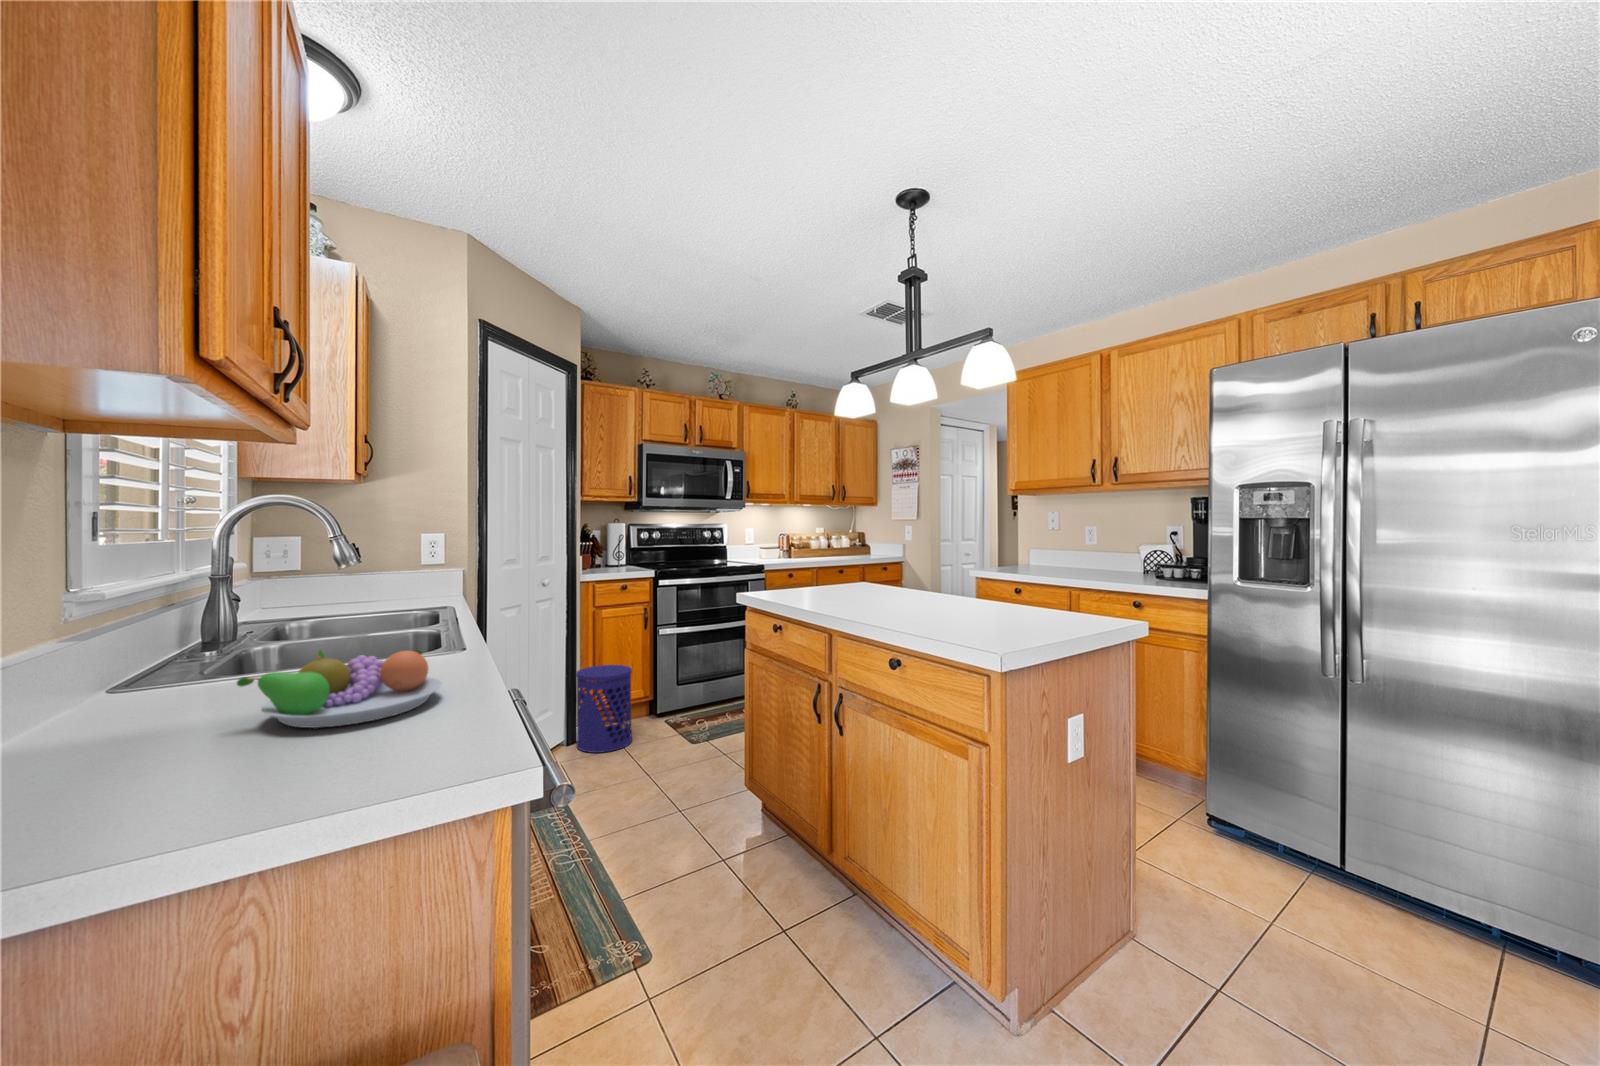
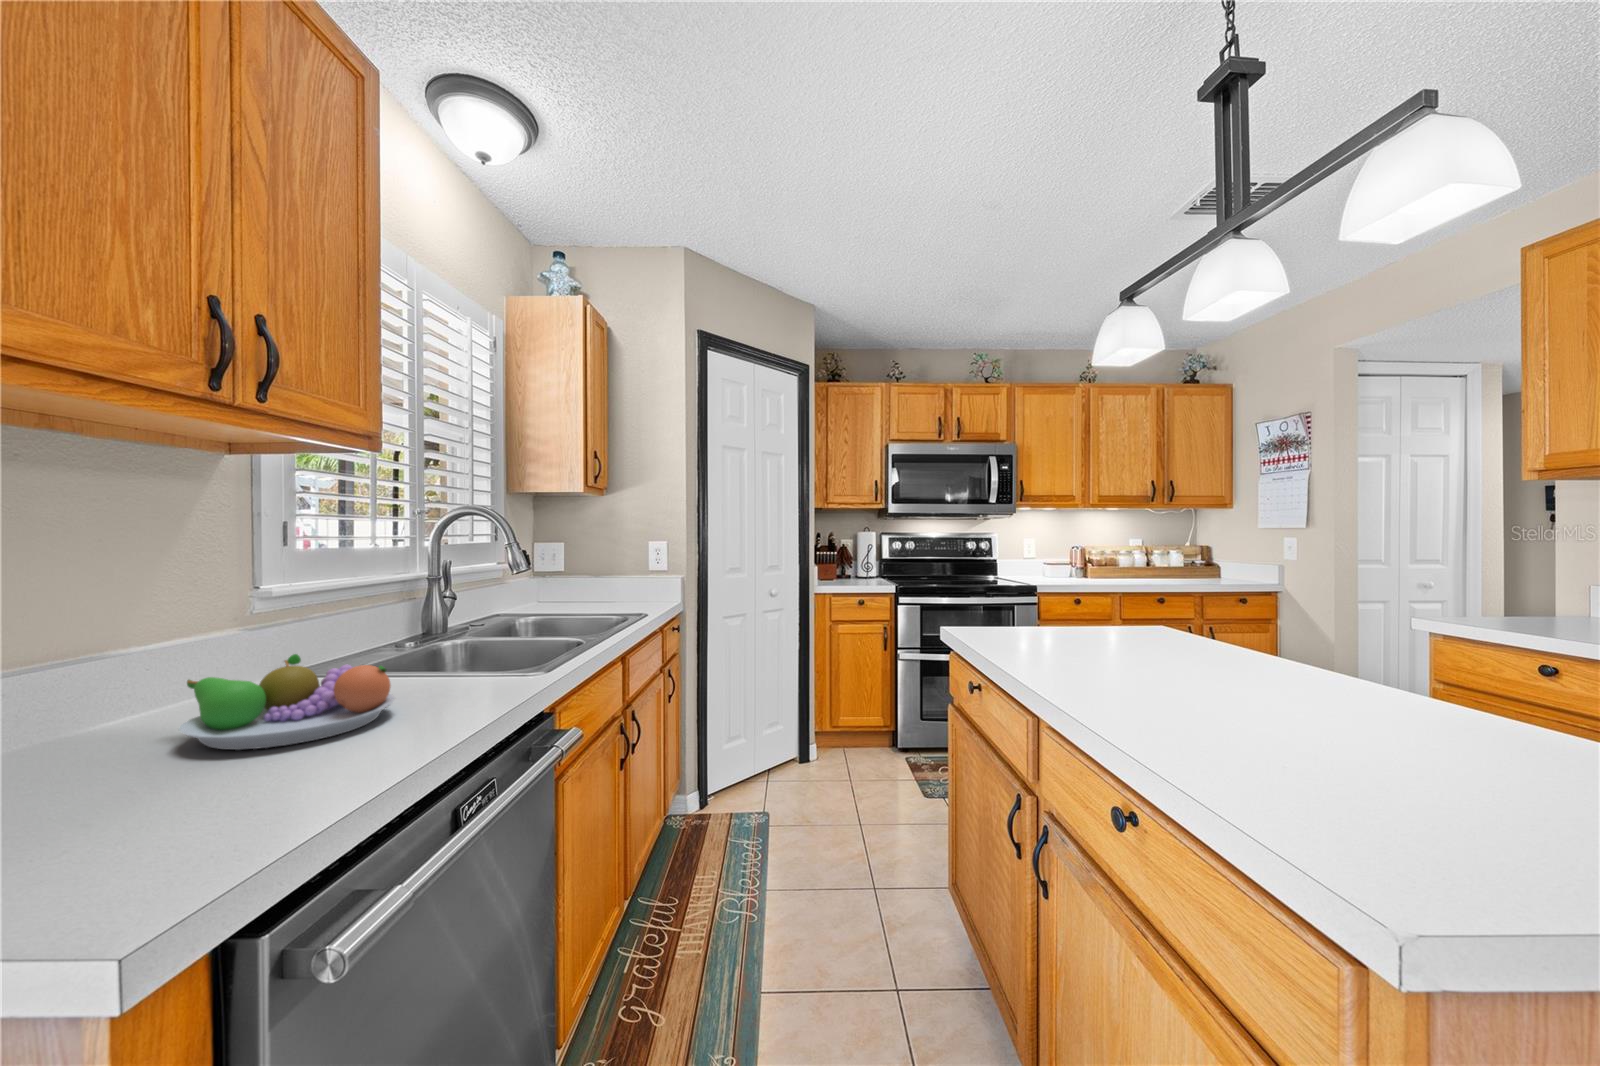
waste bin: present [576,665,632,753] -> none [803,687,861,786]

